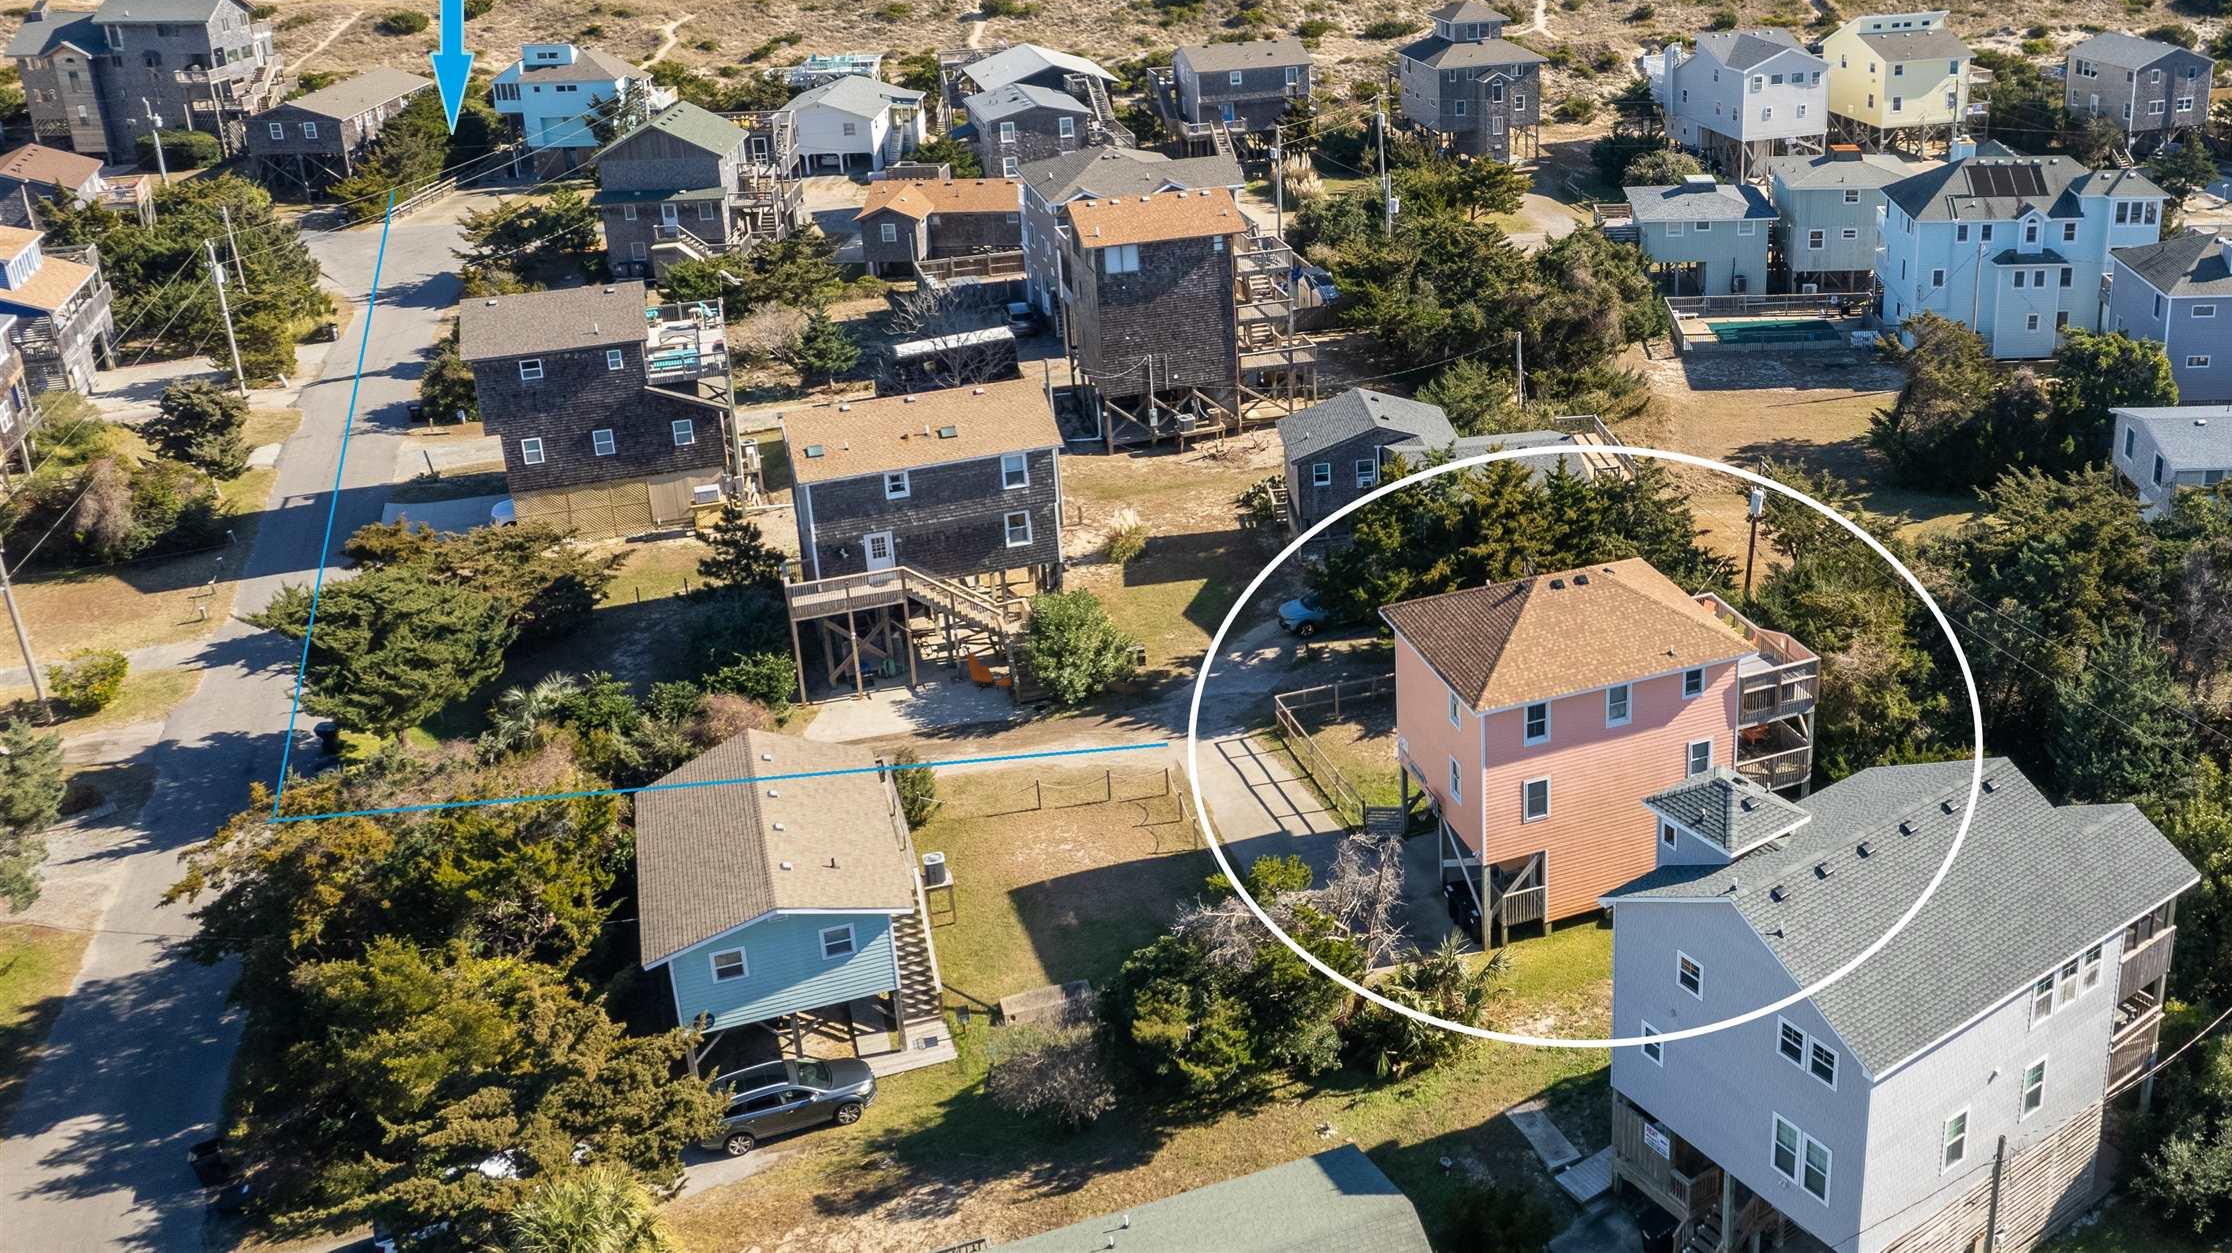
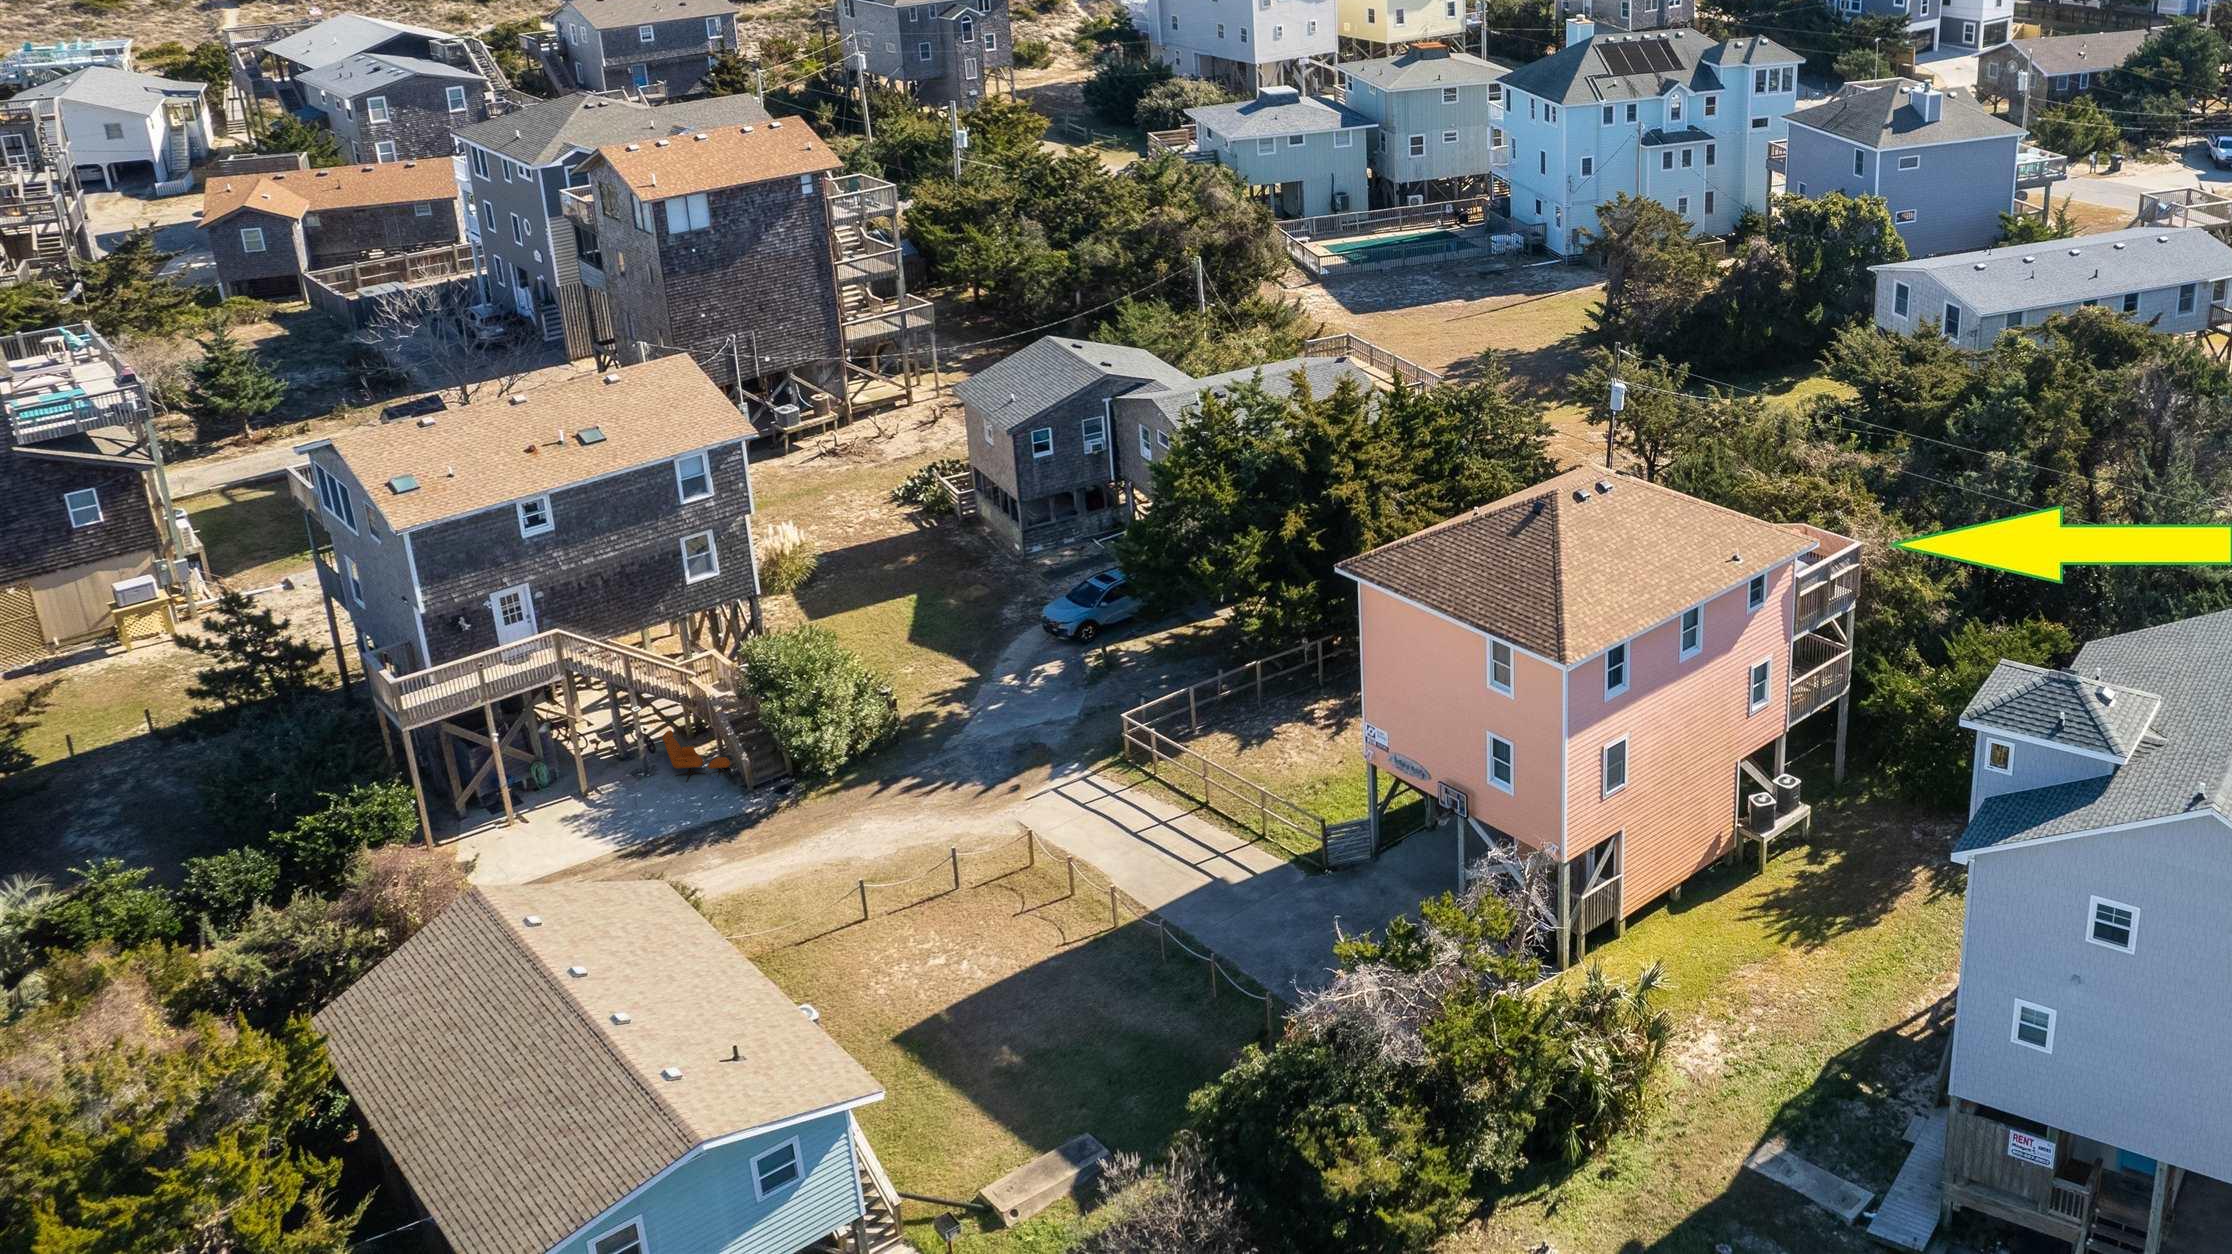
bench: present [1103,673,1142,709] -> none [868,723,925,768]

